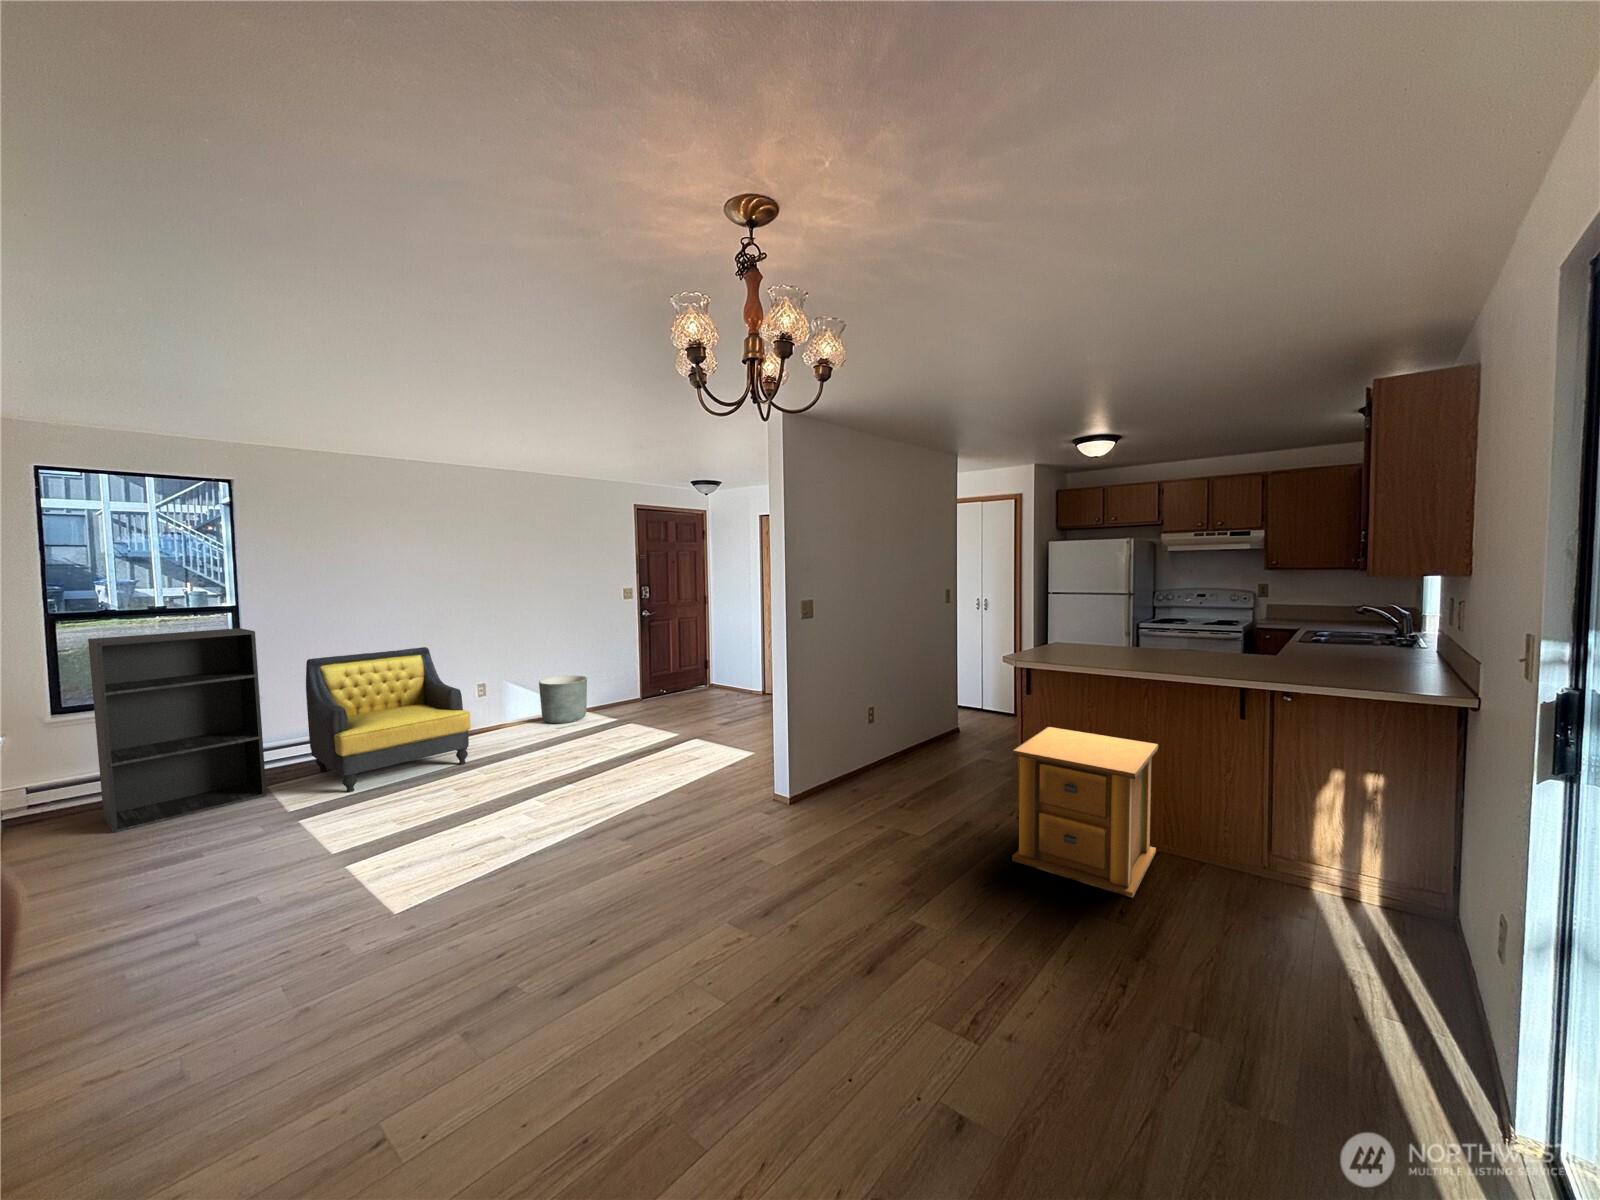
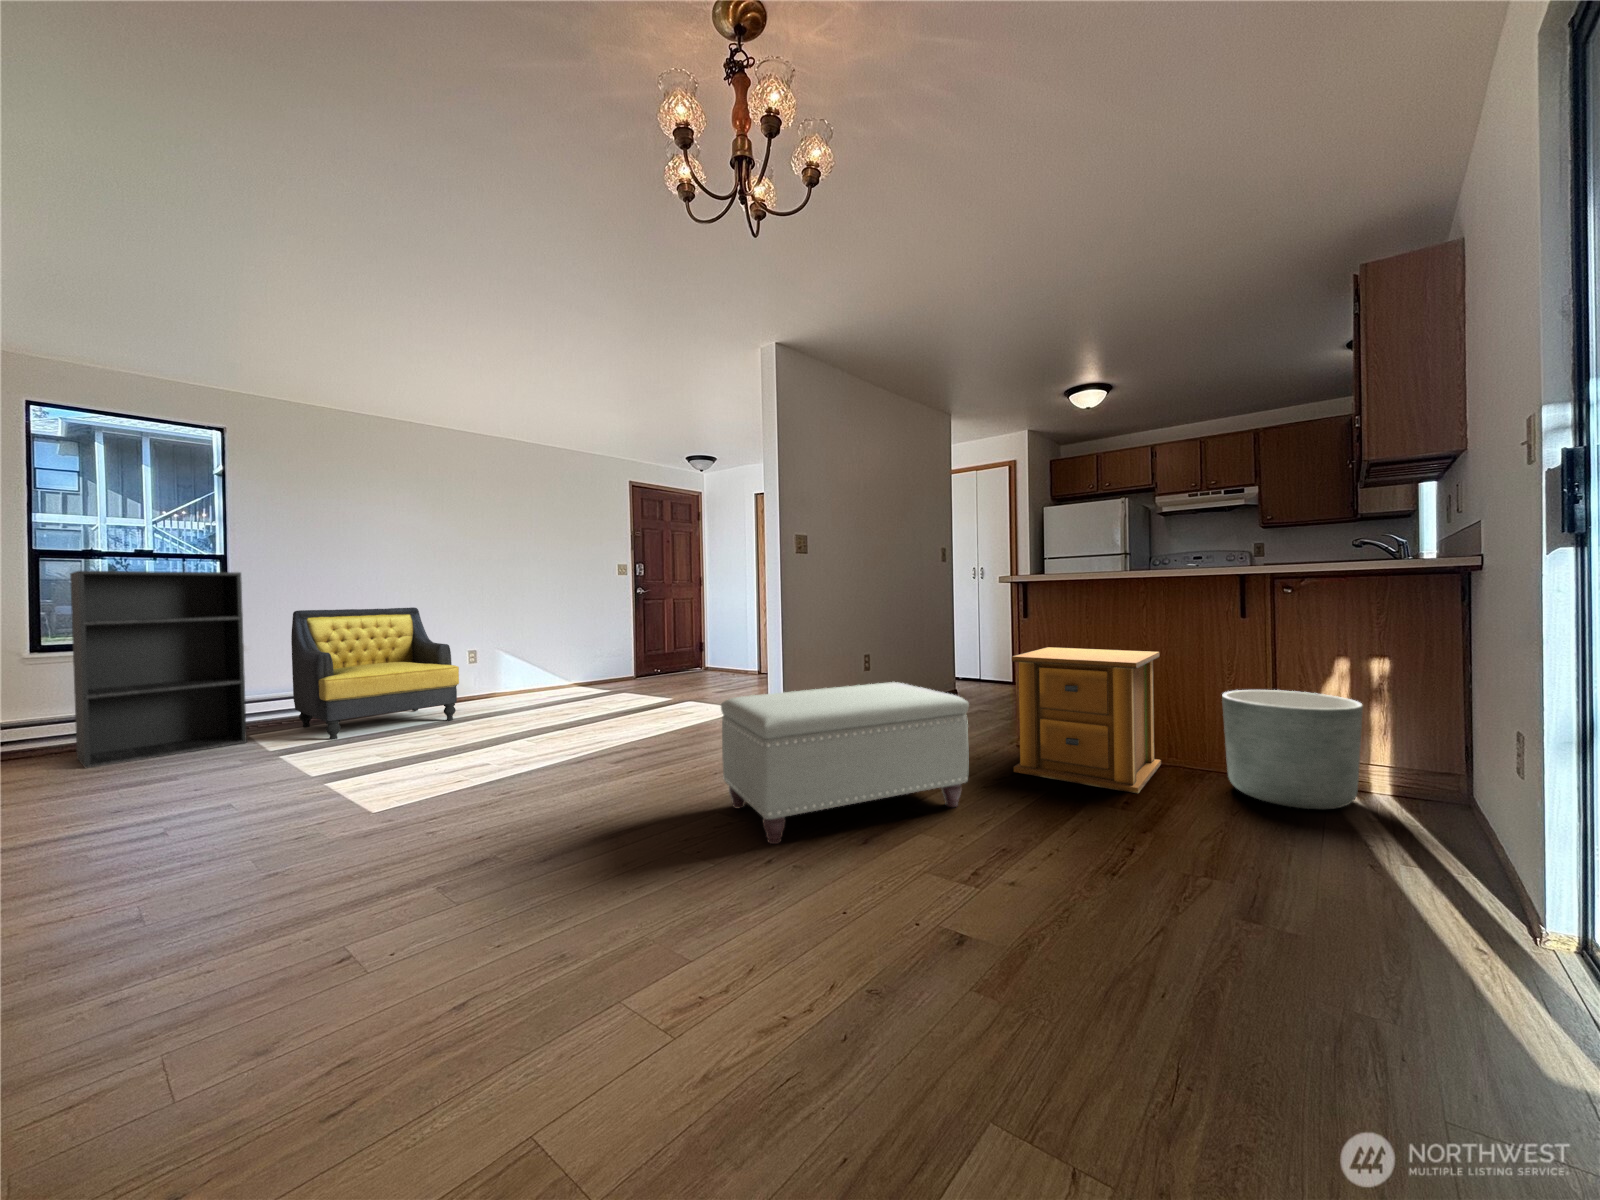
planter: present [539,675,587,723] -> present [1222,690,1363,809]
ottoman: none [728,777,970,970] -> present [721,682,969,844]

